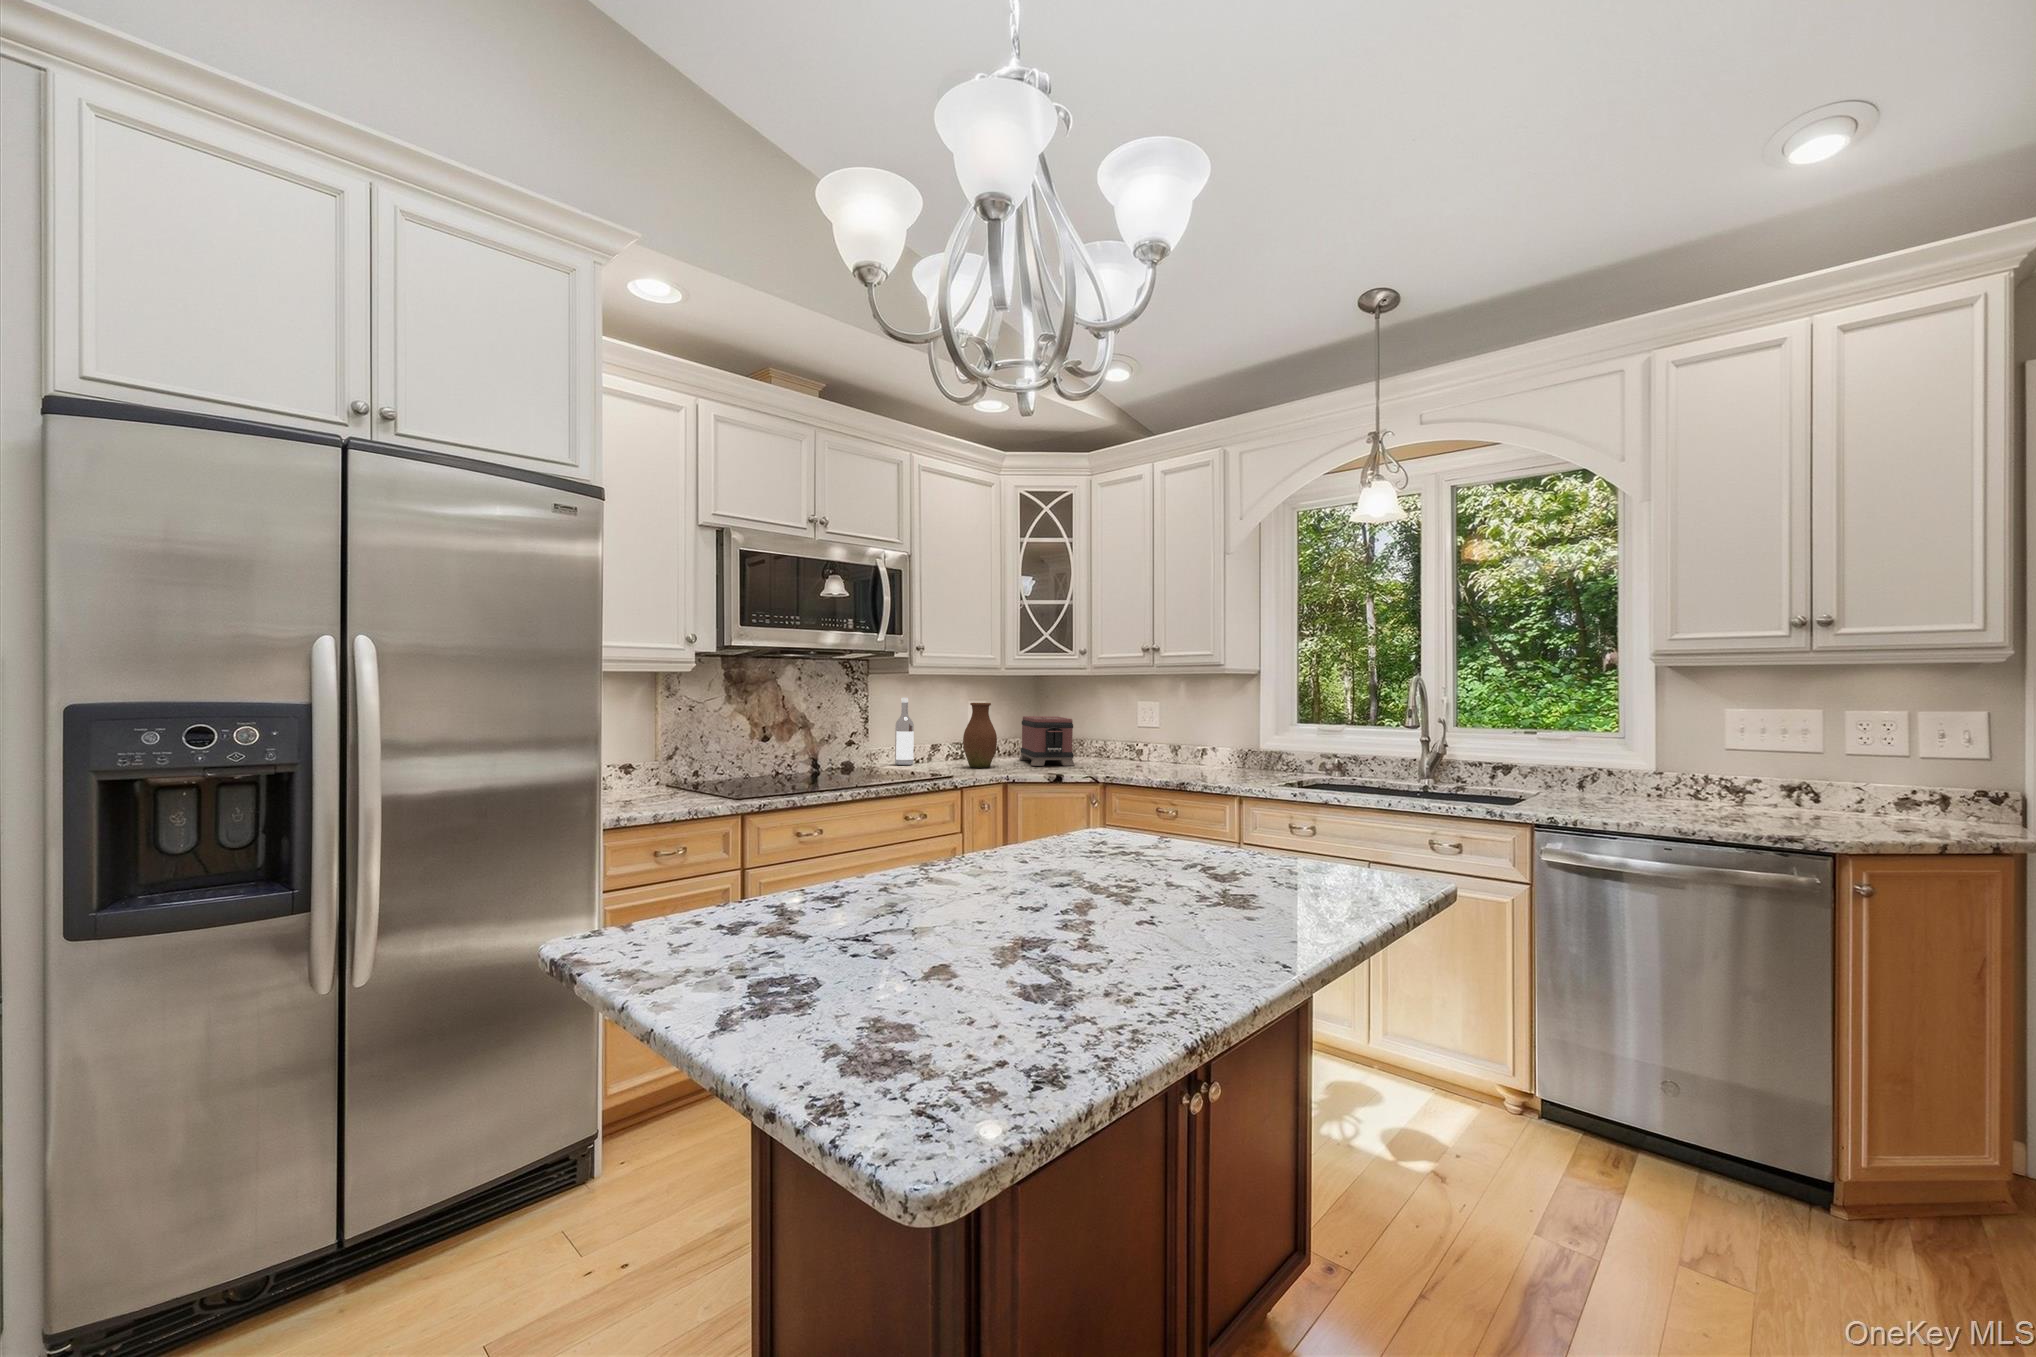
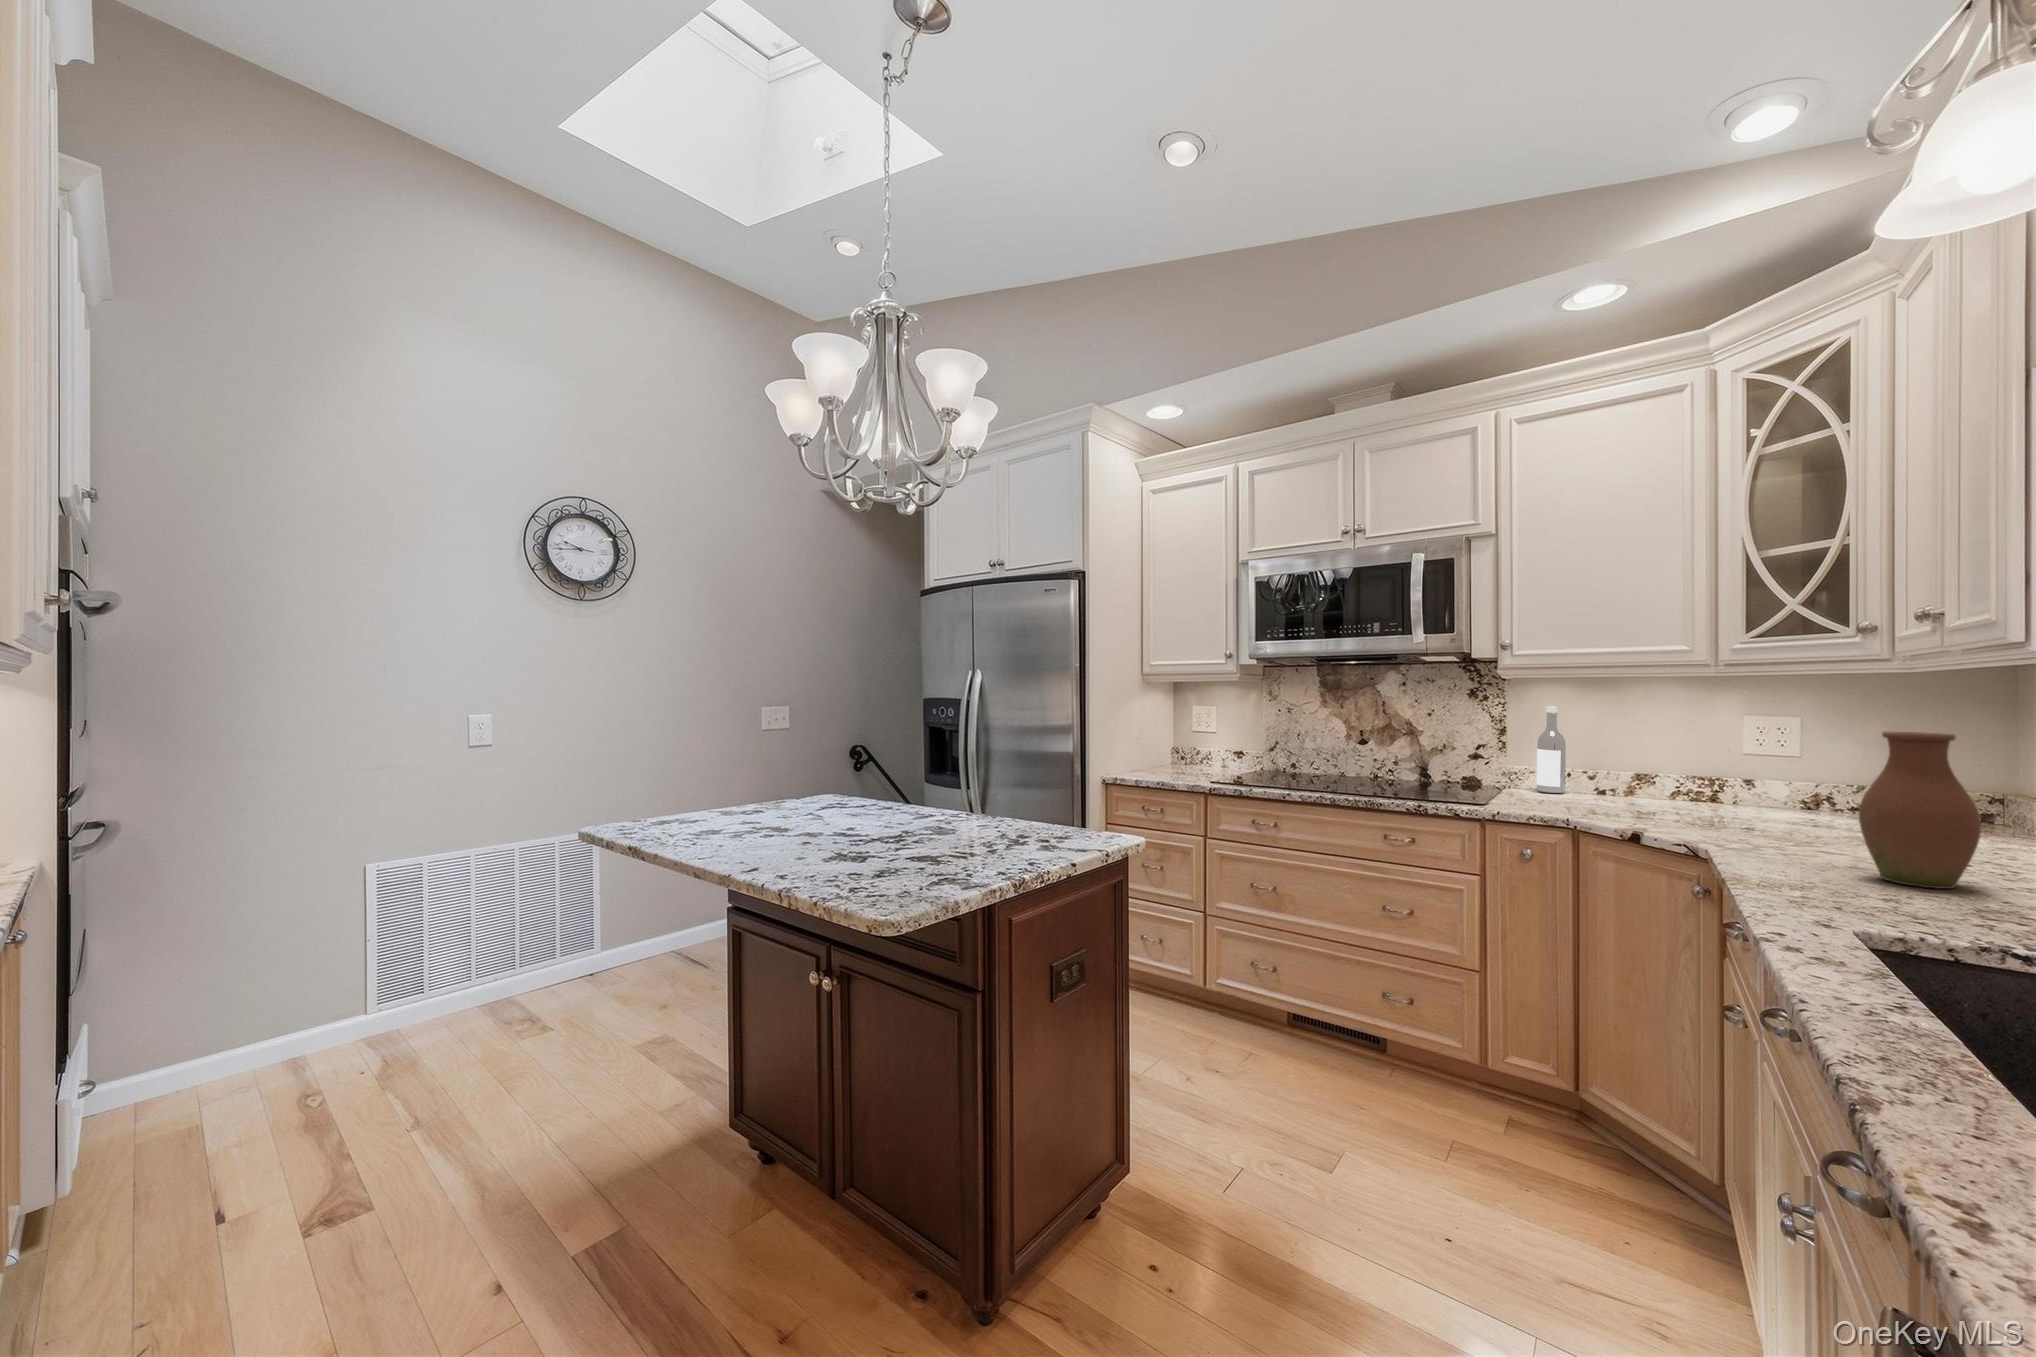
vase: present [963,703,997,768] -> present [1859,732,1981,889]
toaster: present [1019,716,1075,766] -> none [1680,743,1846,832]

